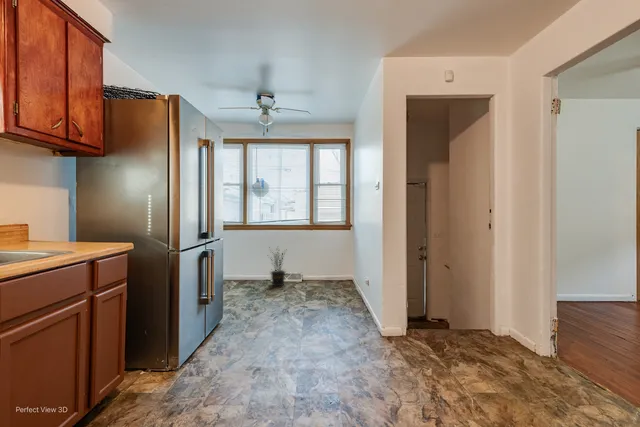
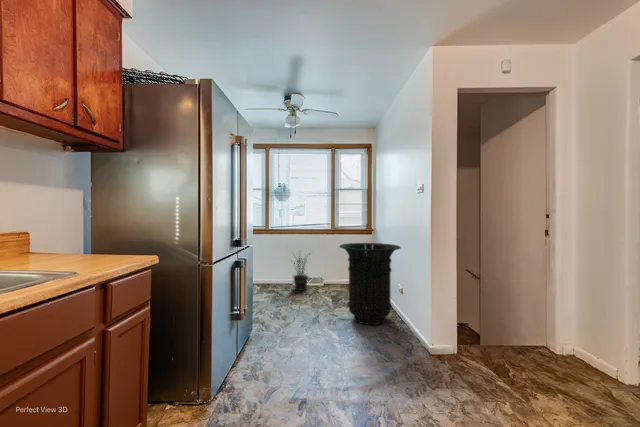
trash can: none [308,238,365,314] -> present [340,243,401,325]

